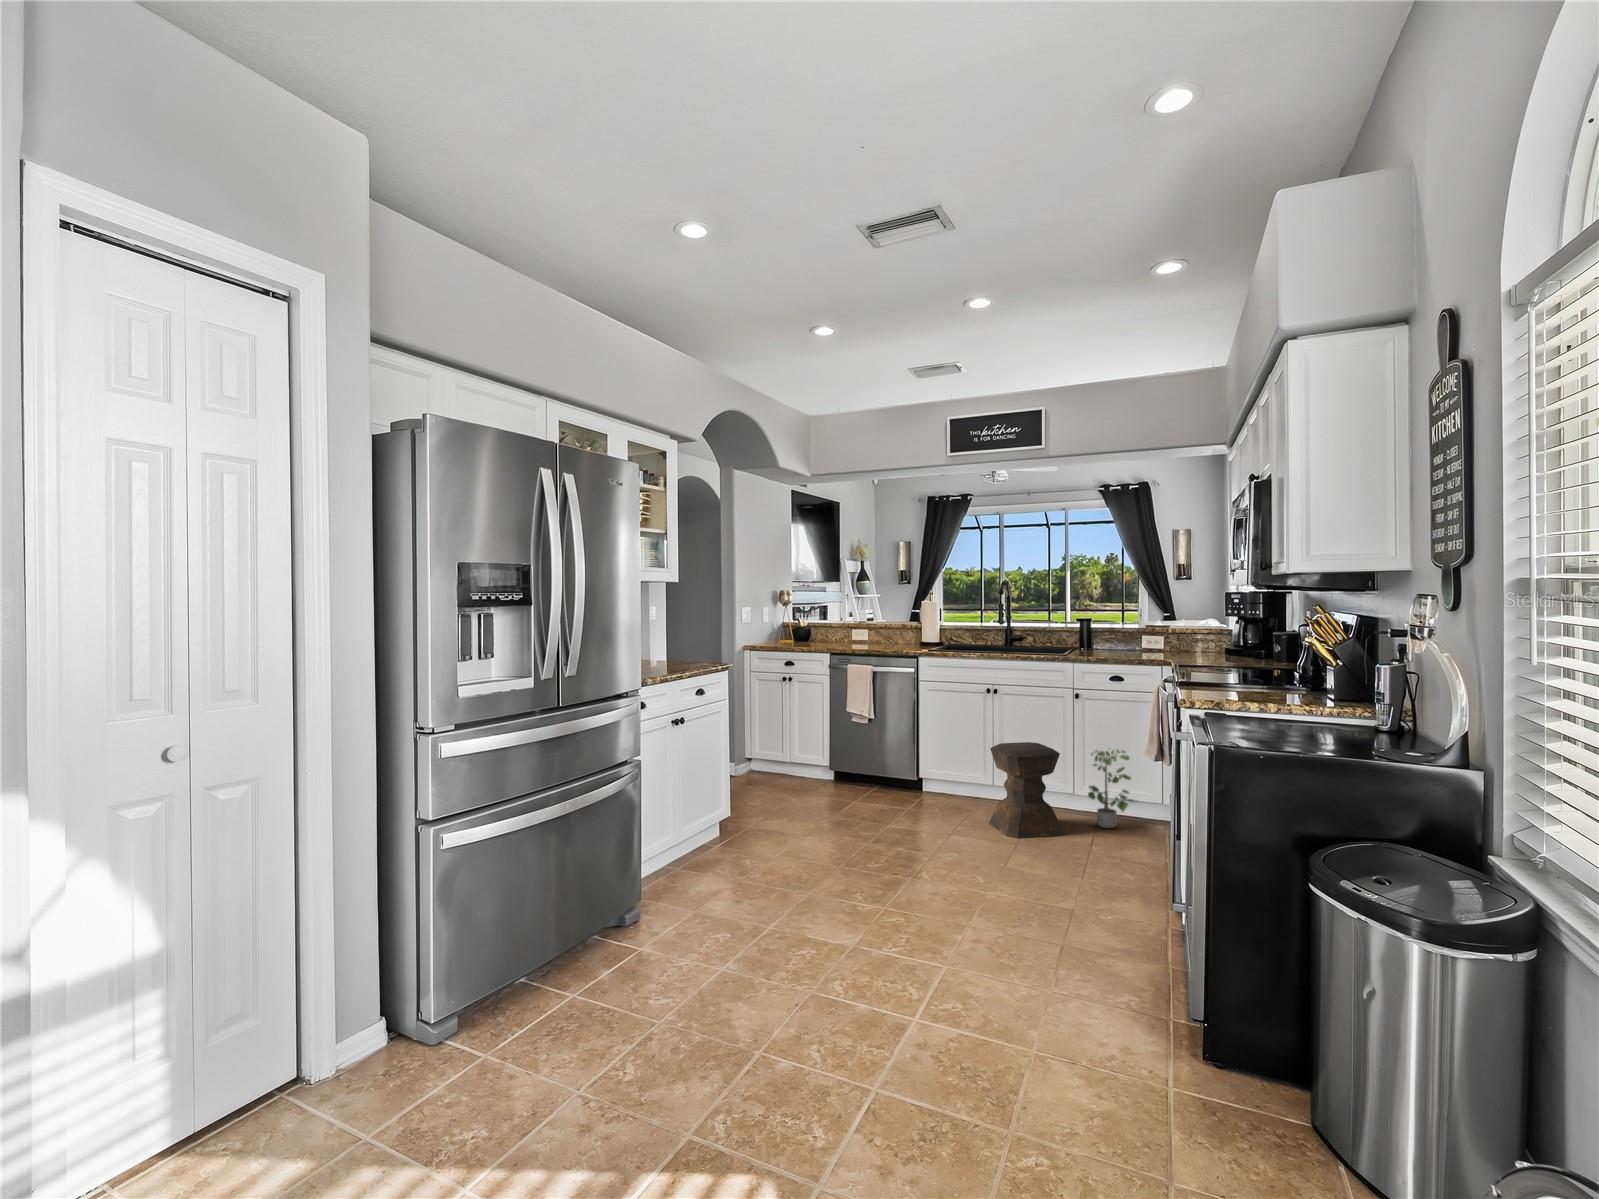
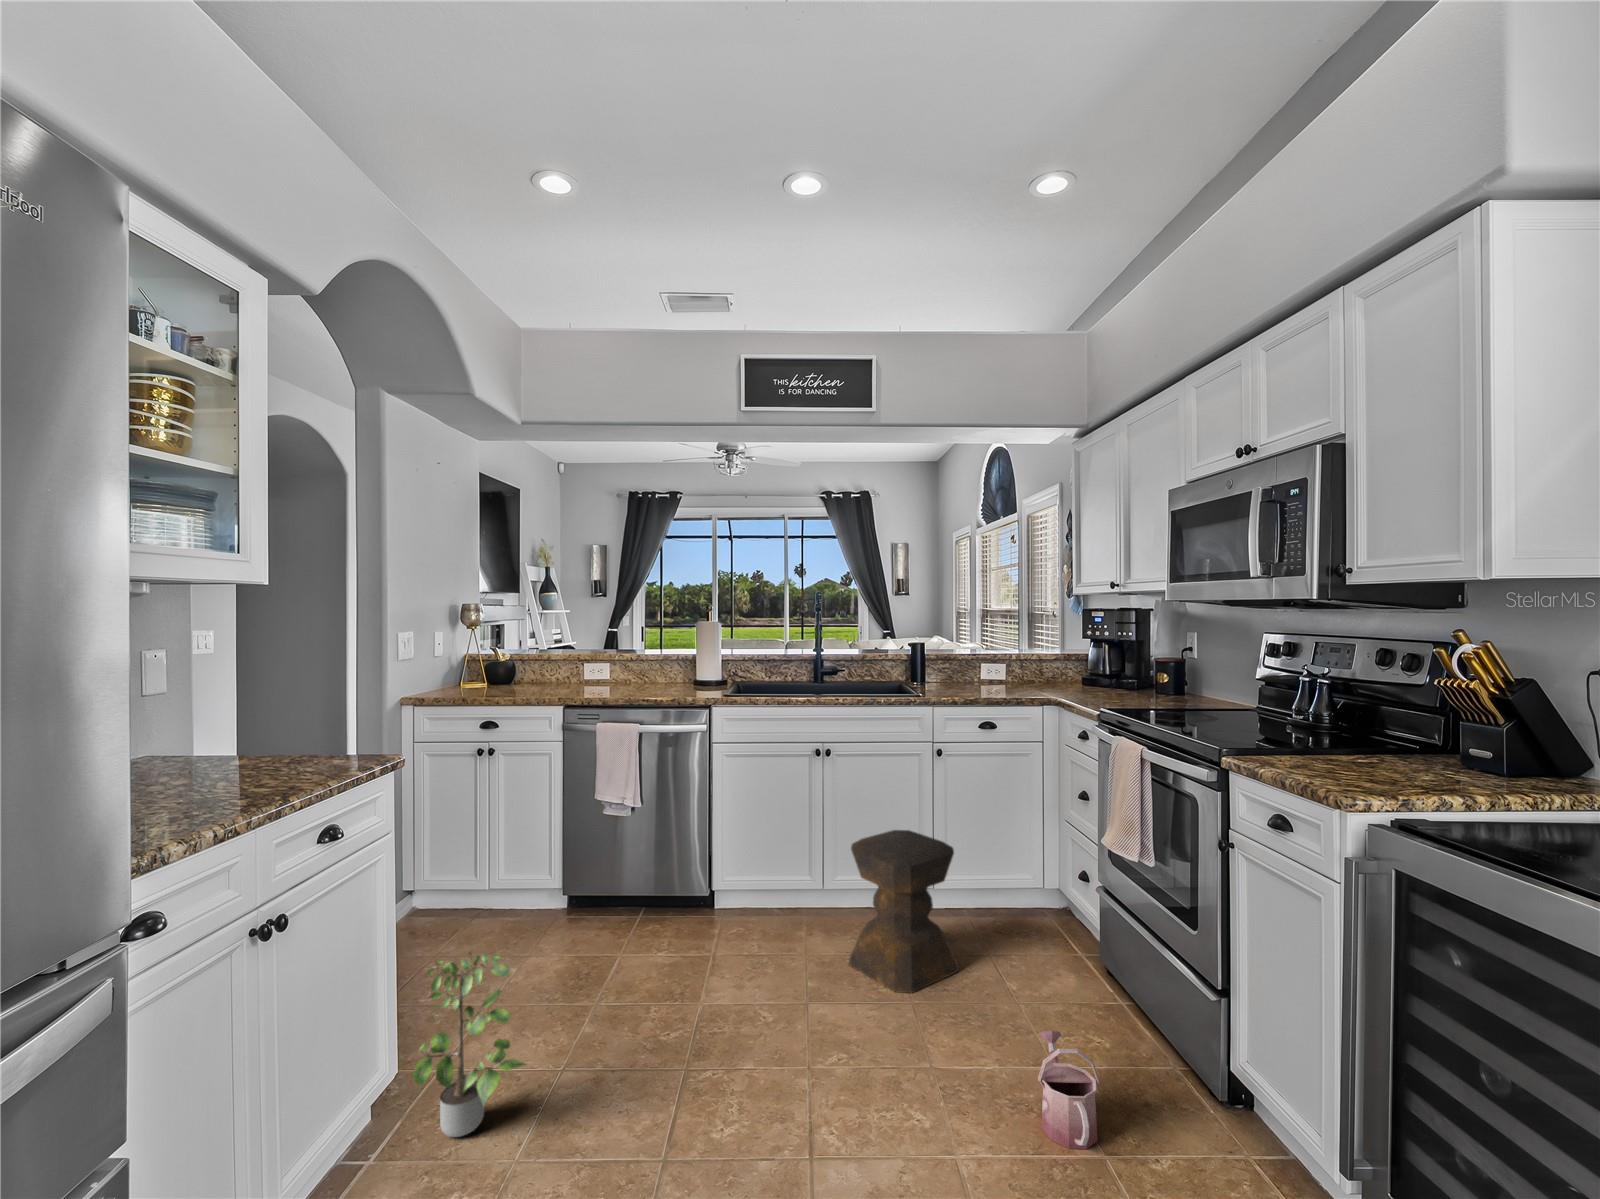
potted plant: present [1088,750,1137,828] -> present [413,952,525,1137]
watering can: none [1035,842,1071,894] -> present [1038,1031,1100,1149]

